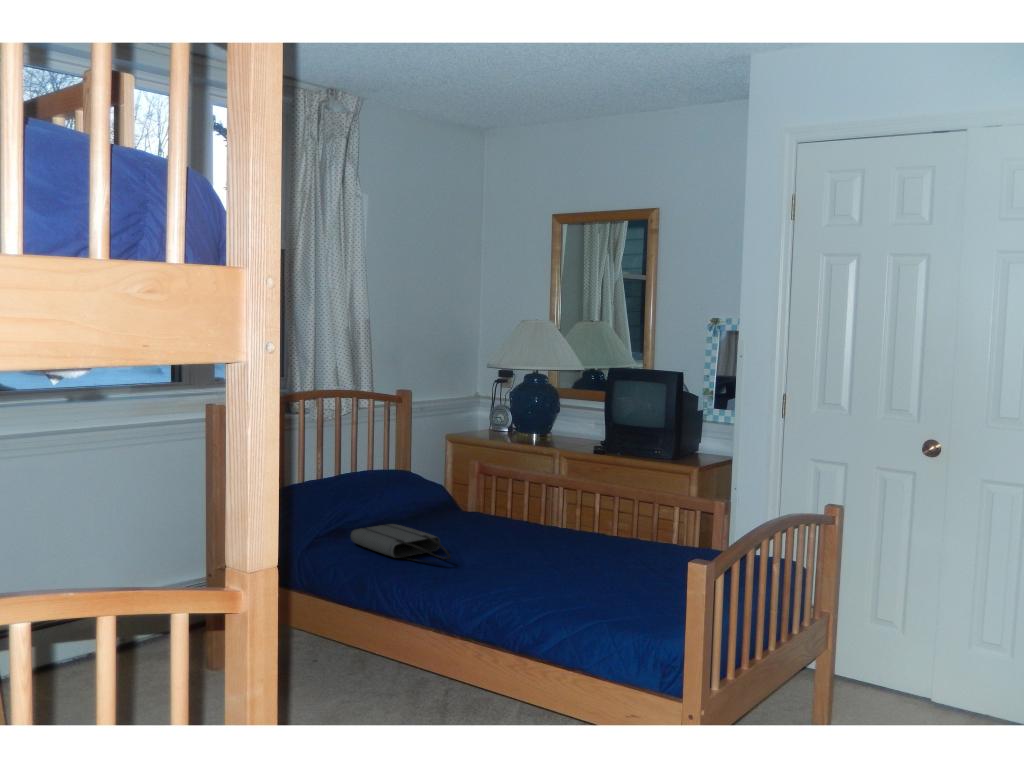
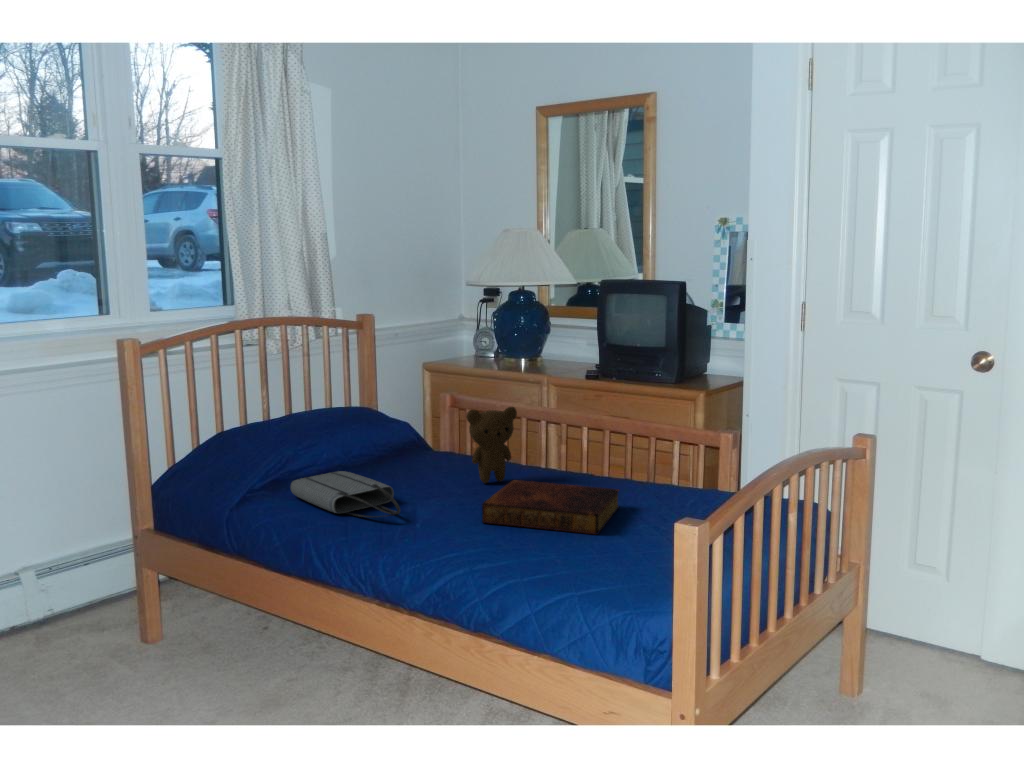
teddy bear: none [501,474,543,539] -> present [466,407,517,483]
book: none [518,535,632,580] -> present [482,480,619,535]

